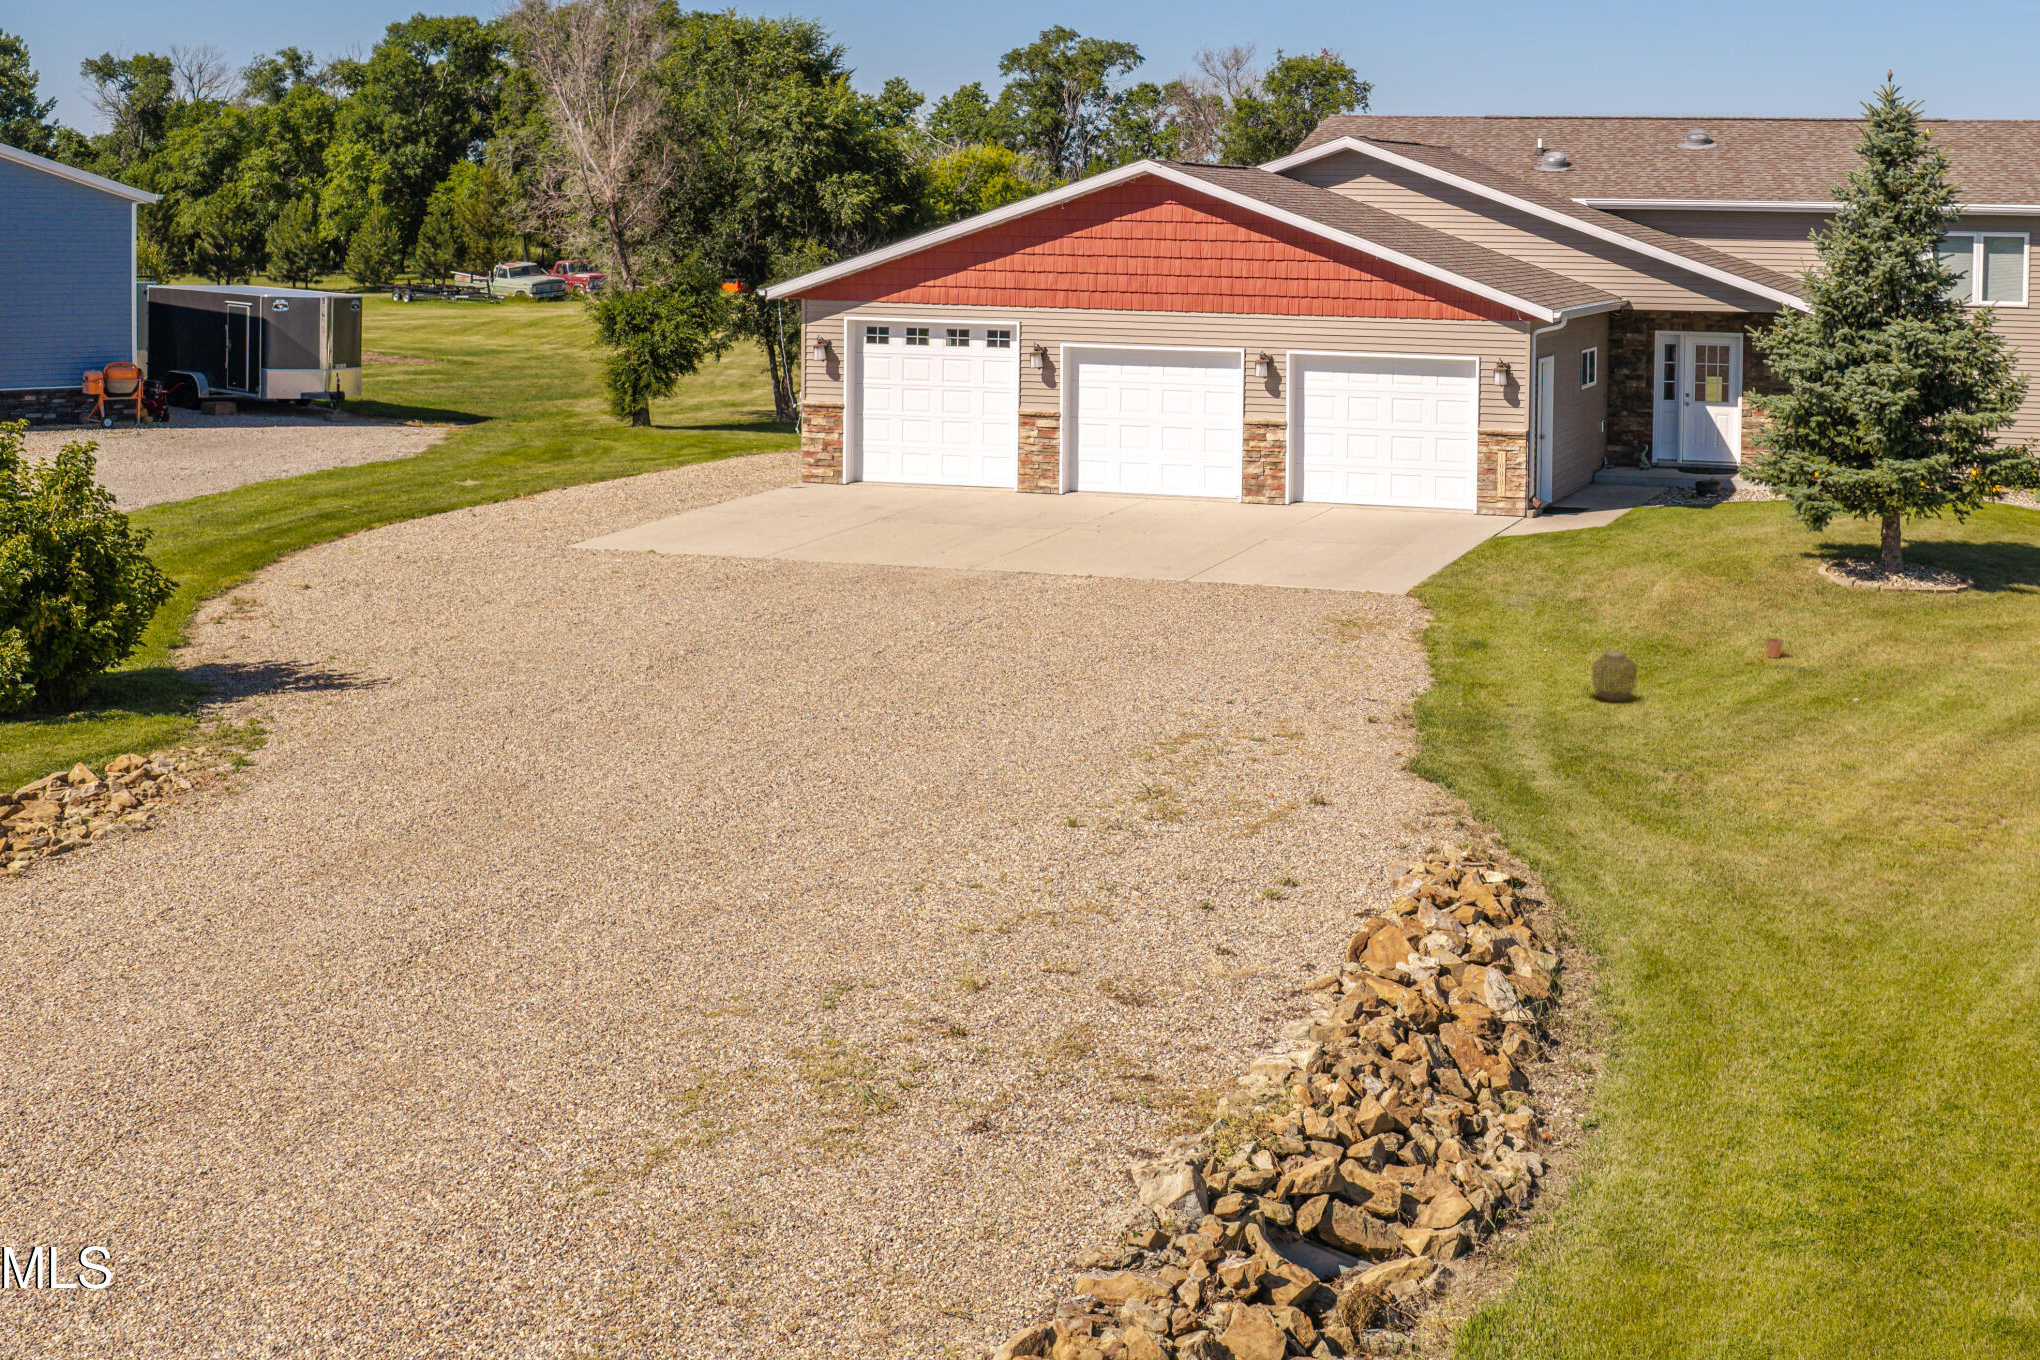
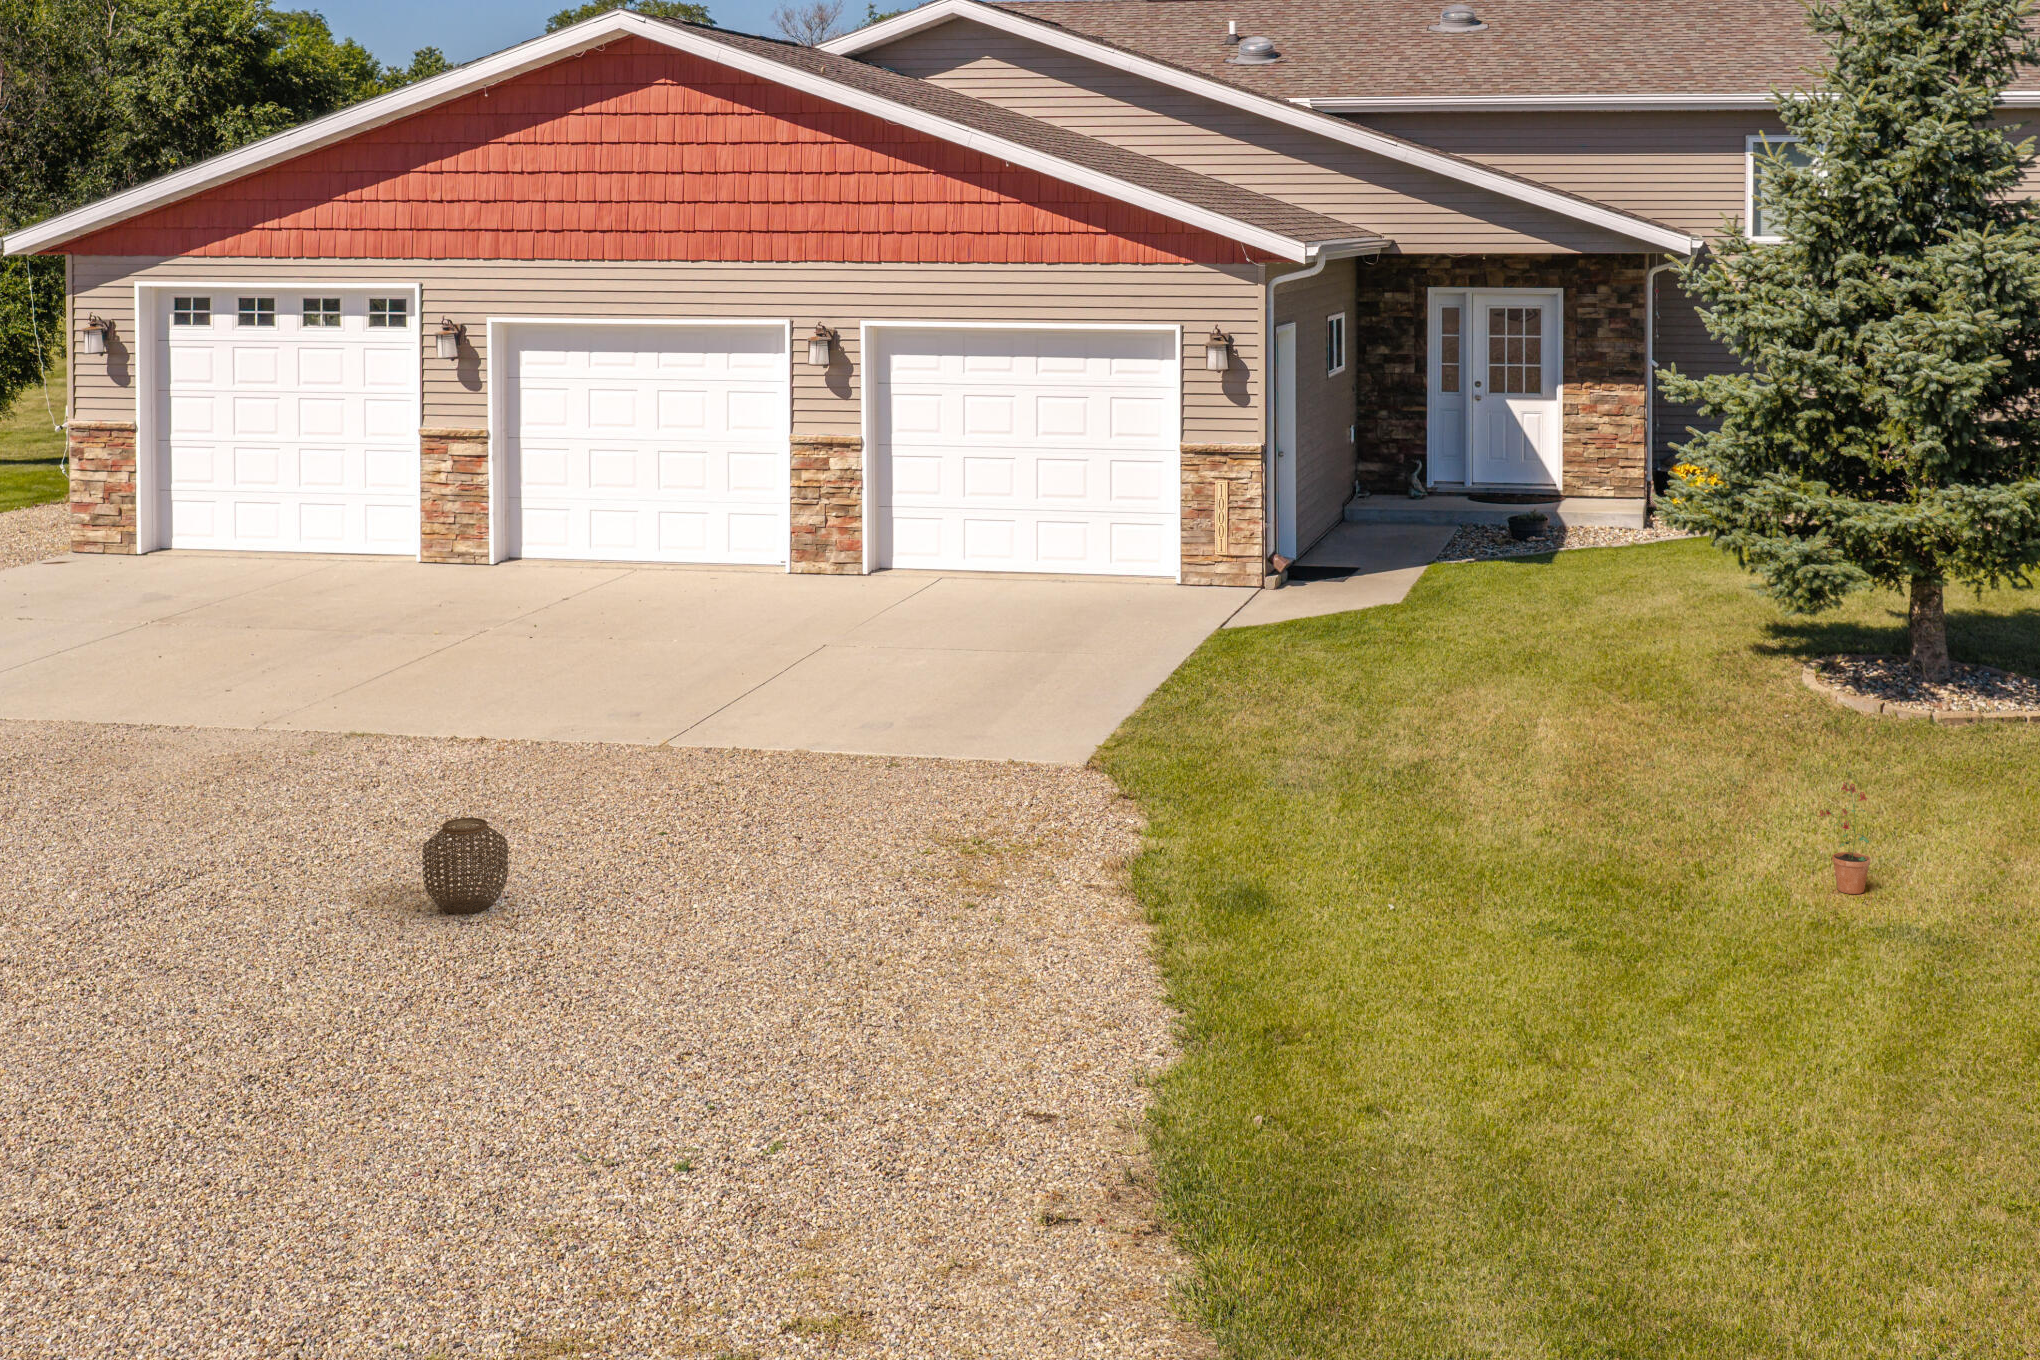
woven basket: present [1592,651,1637,701] -> present [422,818,508,914]

